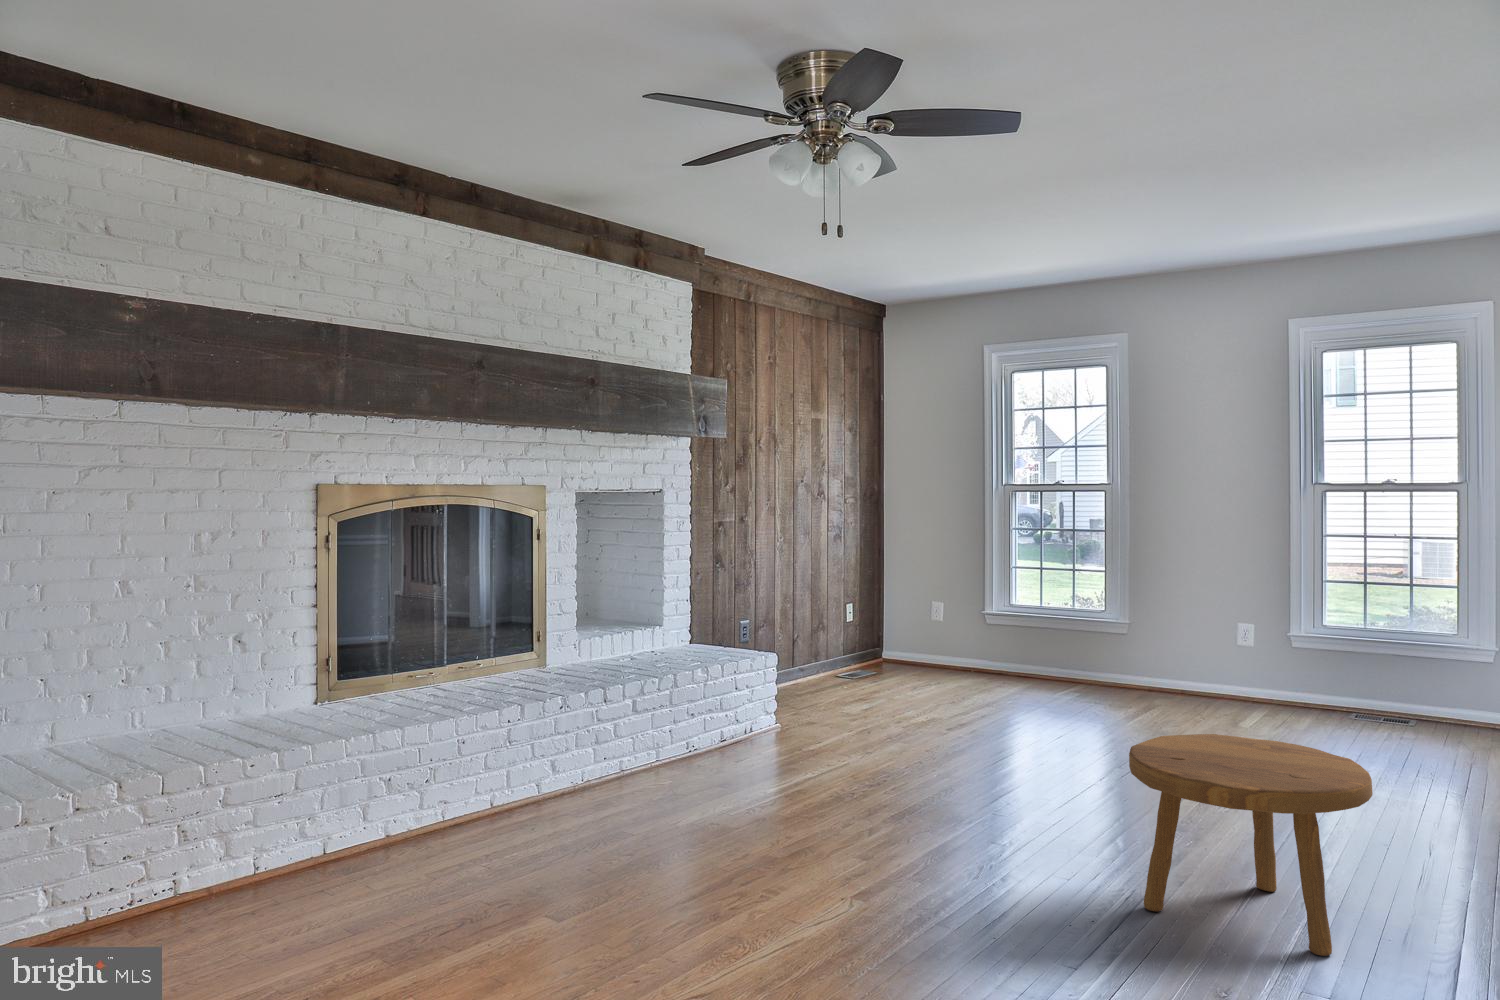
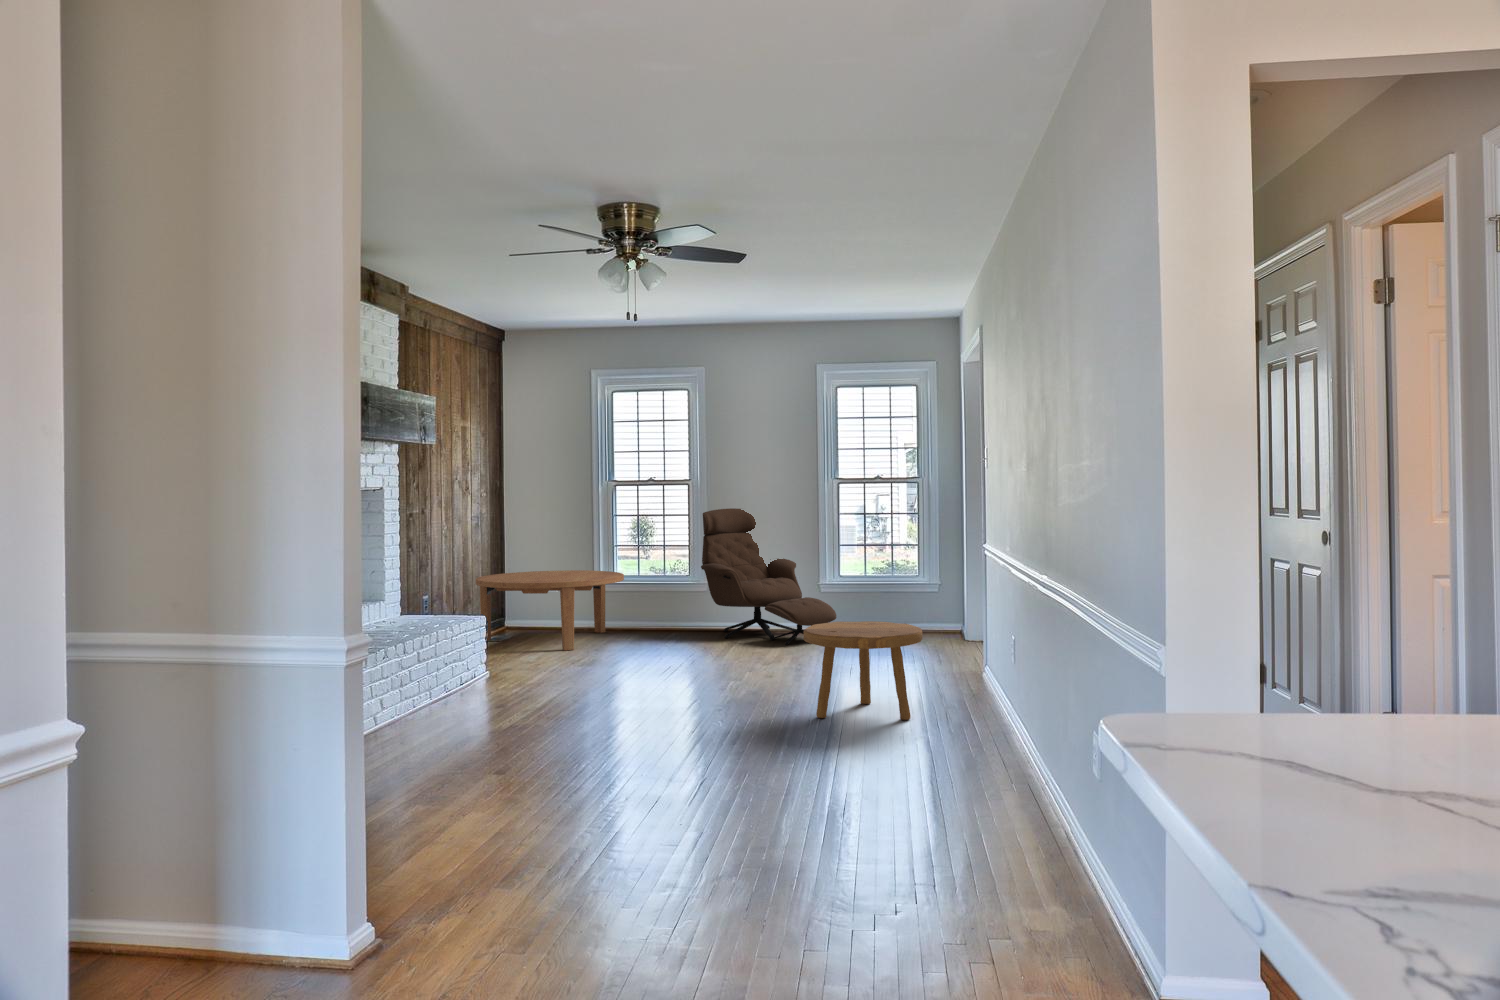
lounge chair: none [1113,525,1316,737] -> present [701,508,836,645]
coffee table: none [823,594,1006,701] -> present [476,570,624,650]

